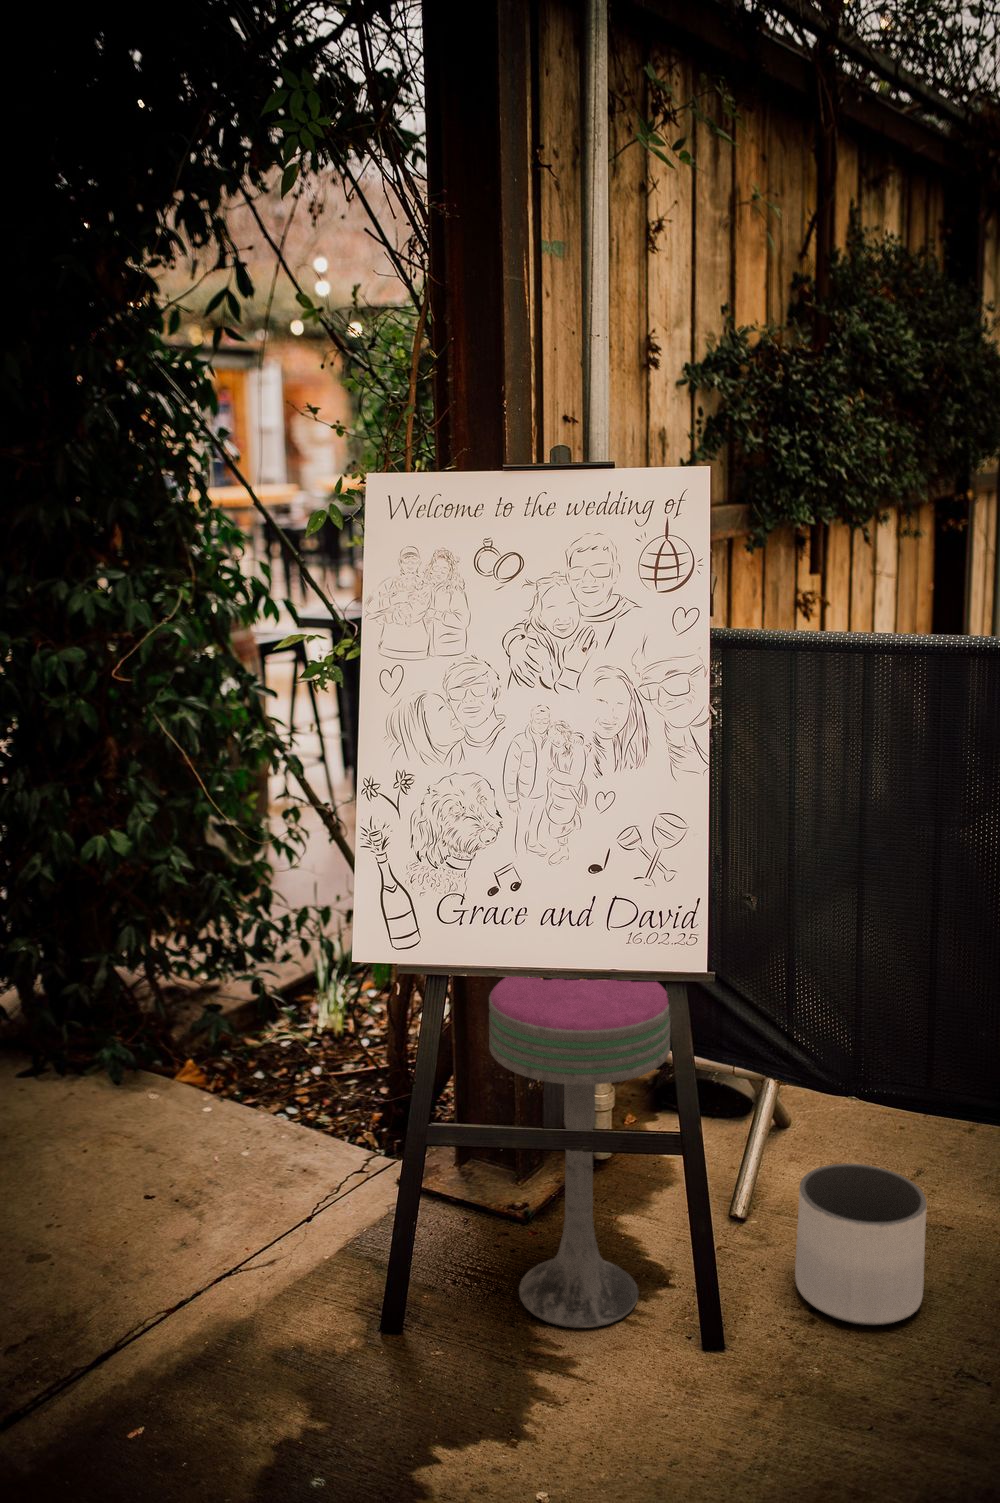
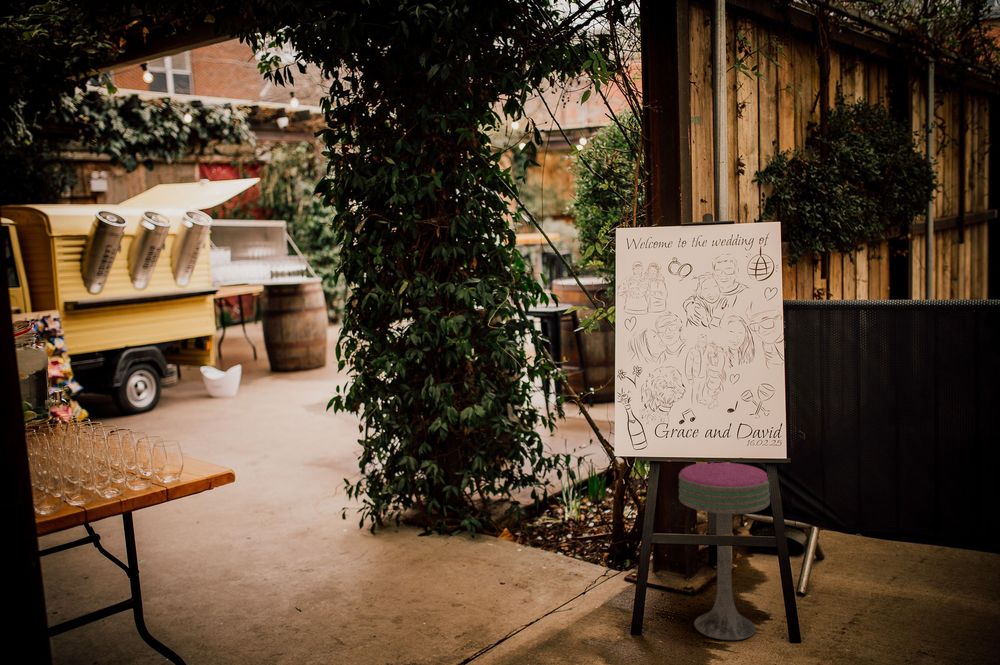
planter: present [795,1163,927,1325] -> none [837,567,905,644]

